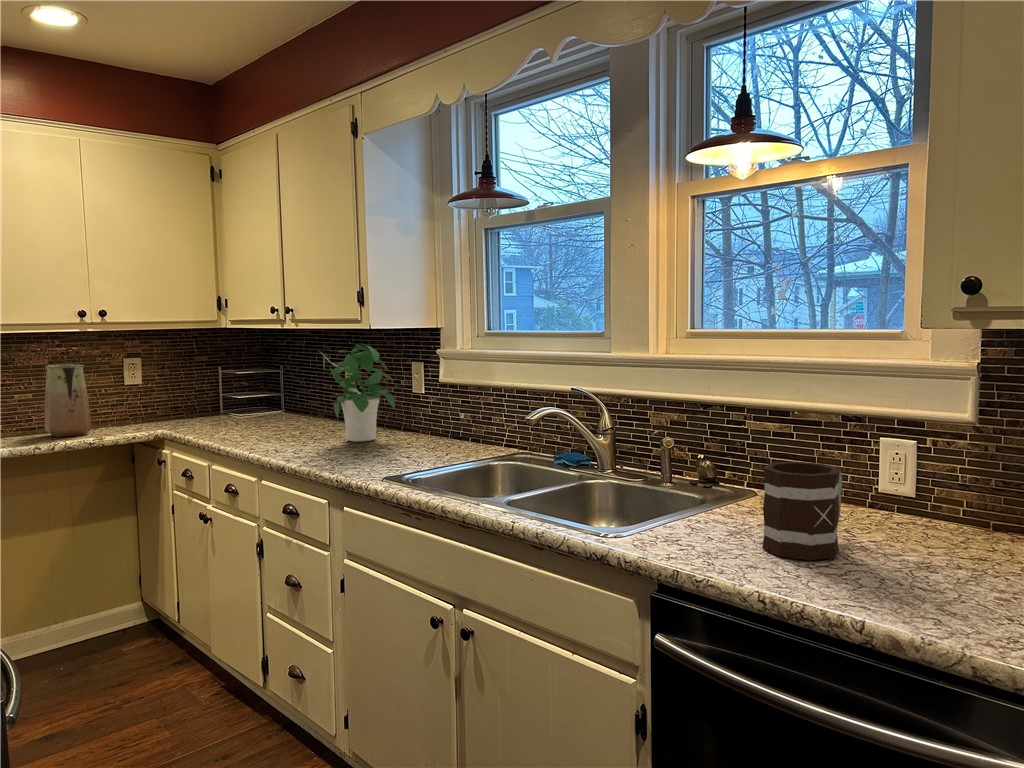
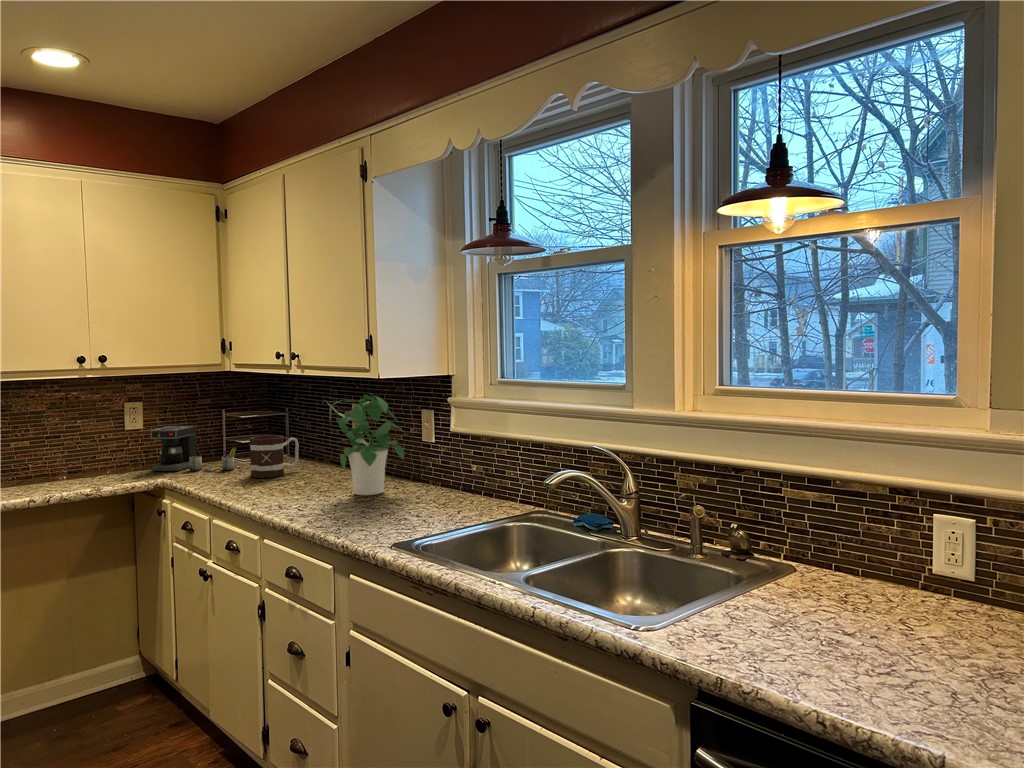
vase: present [45,364,92,437] -> none [41,411,90,487]
coffee maker: none [149,381,233,424] -> present [150,426,236,471]
mug: present [762,462,842,560] -> present [249,435,299,478]

